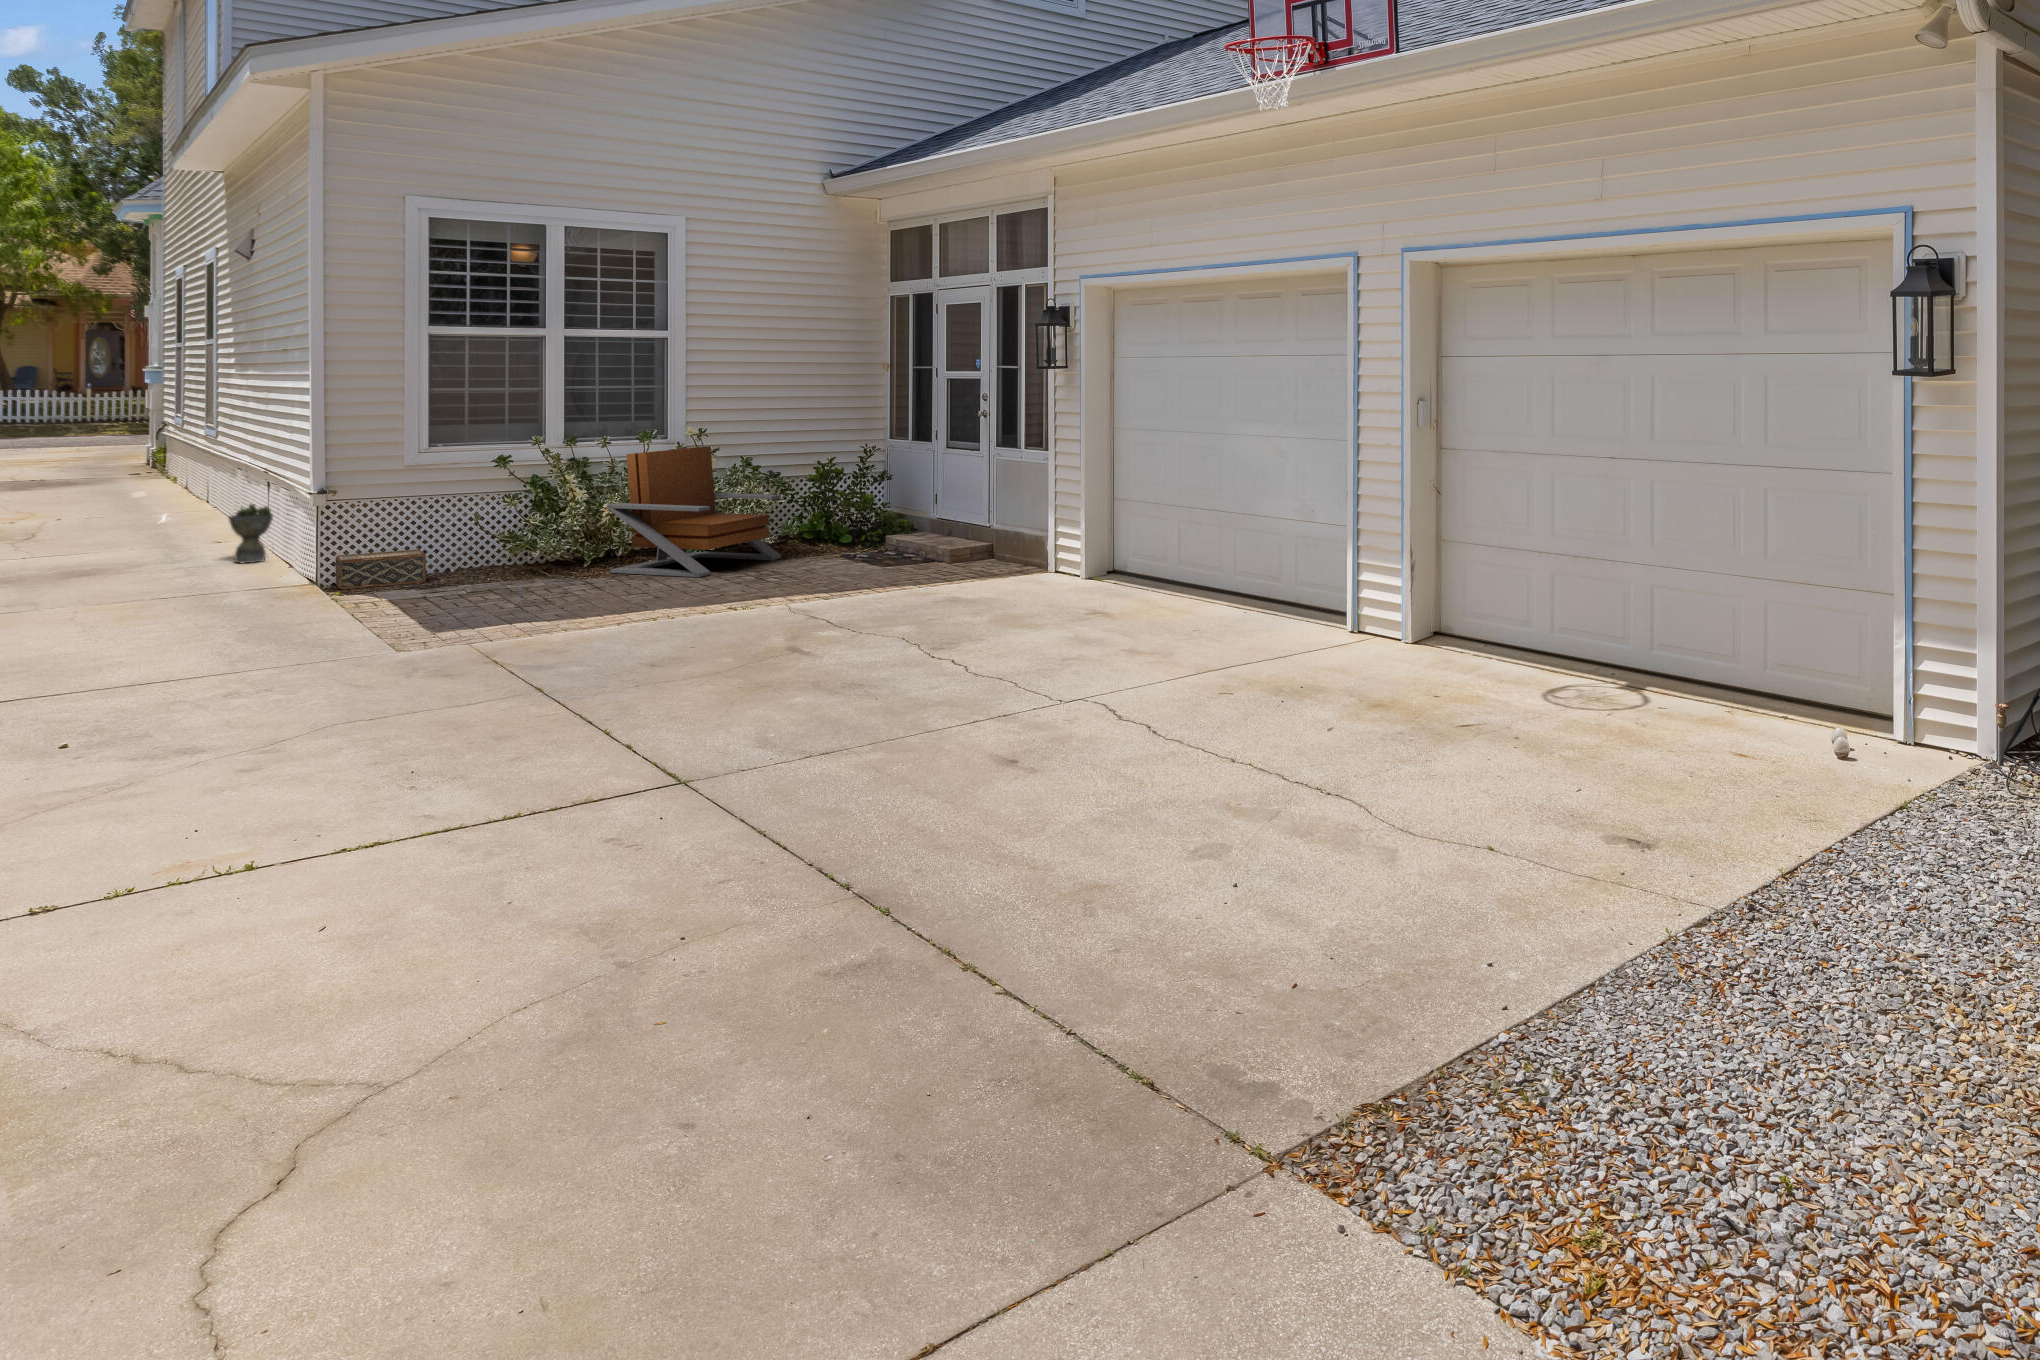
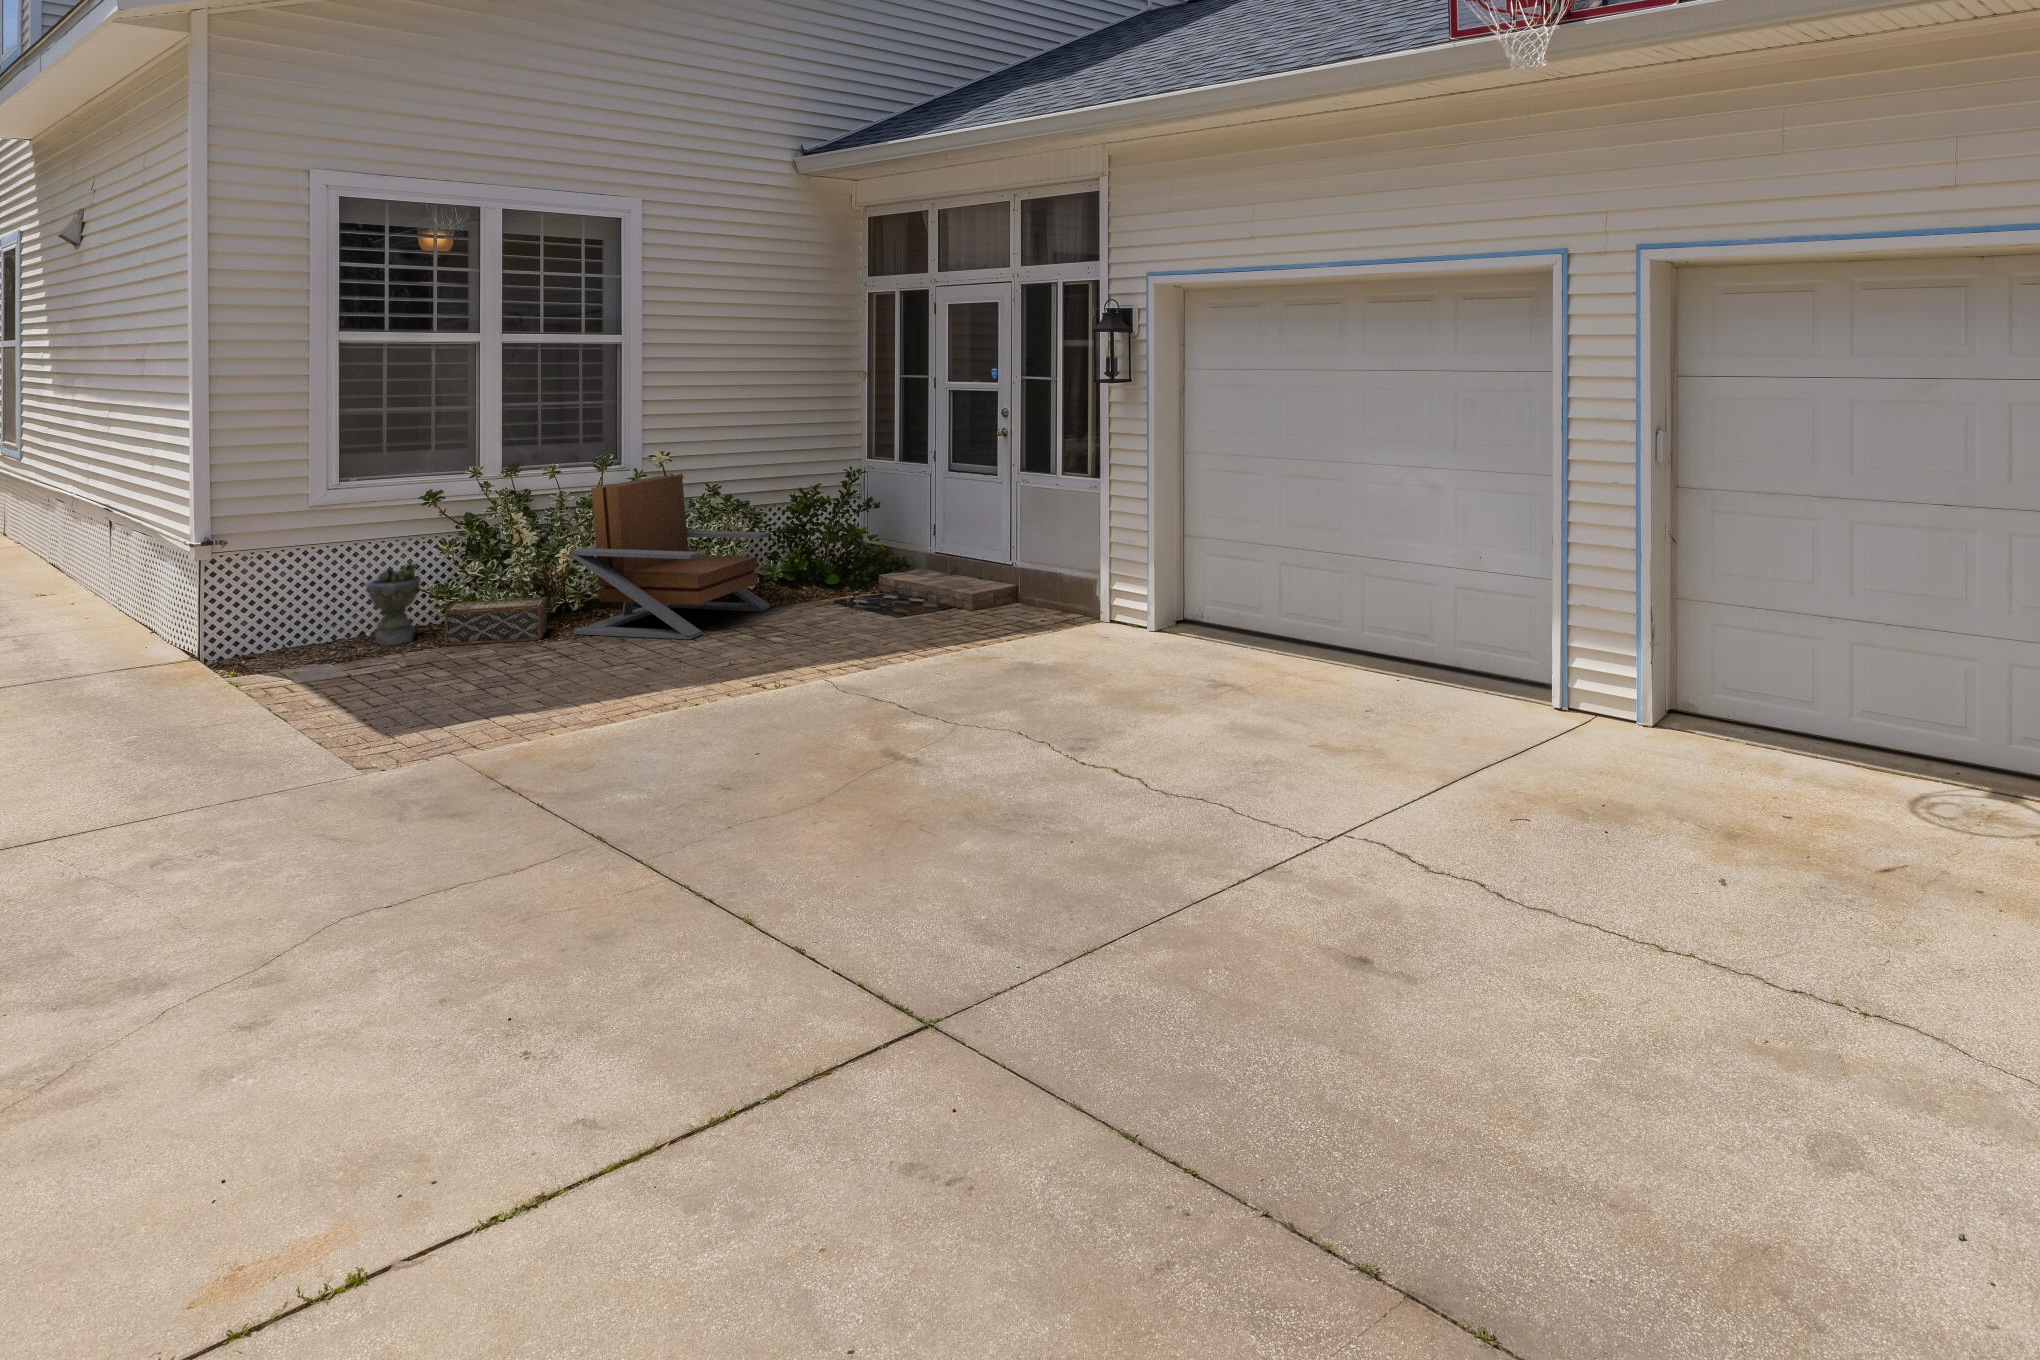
planter: present [229,504,273,563] -> present [366,564,421,646]
woven basket: present [335,549,426,589] -> present [445,597,547,646]

